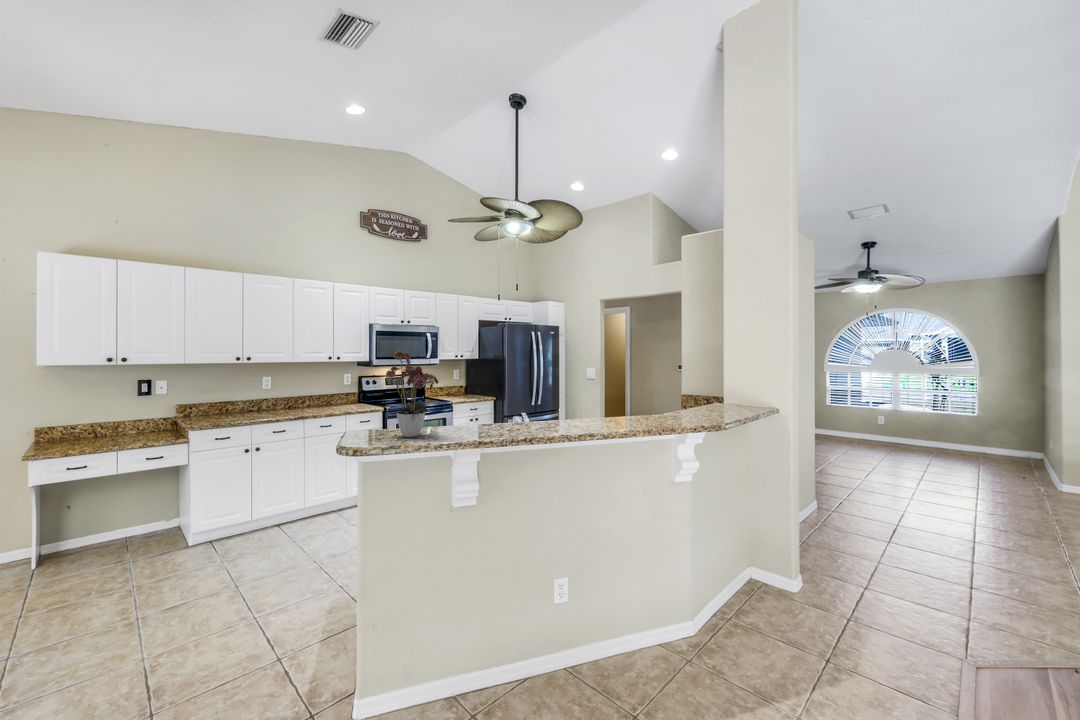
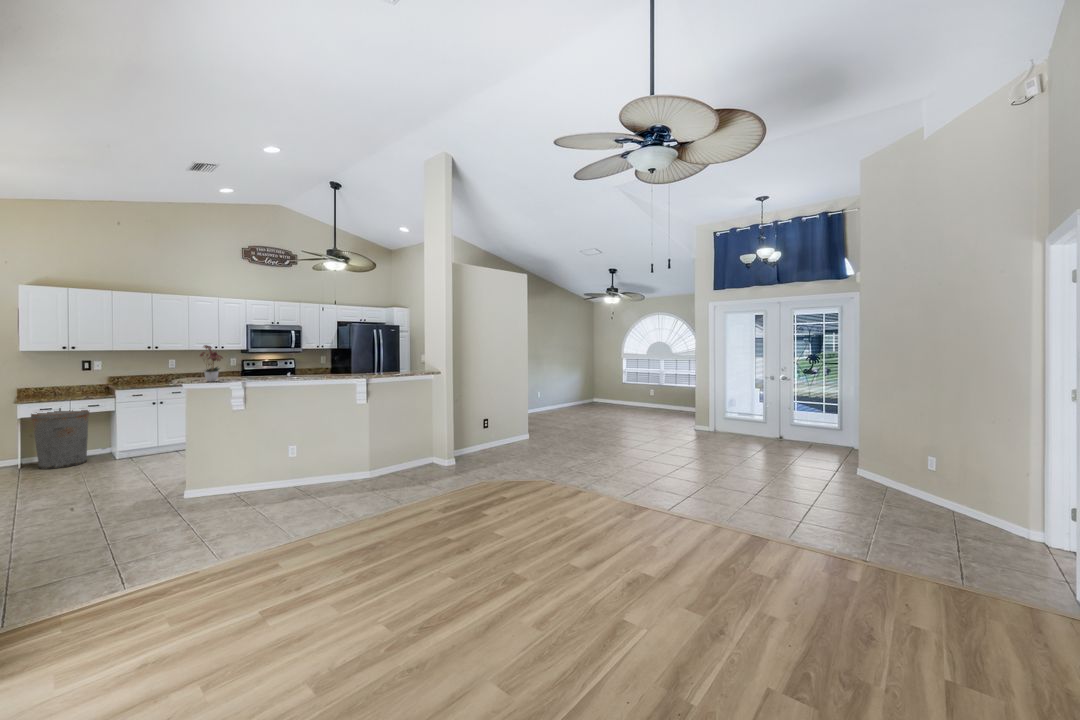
trash can: none [55,458,147,569] -> present [31,408,89,469]

